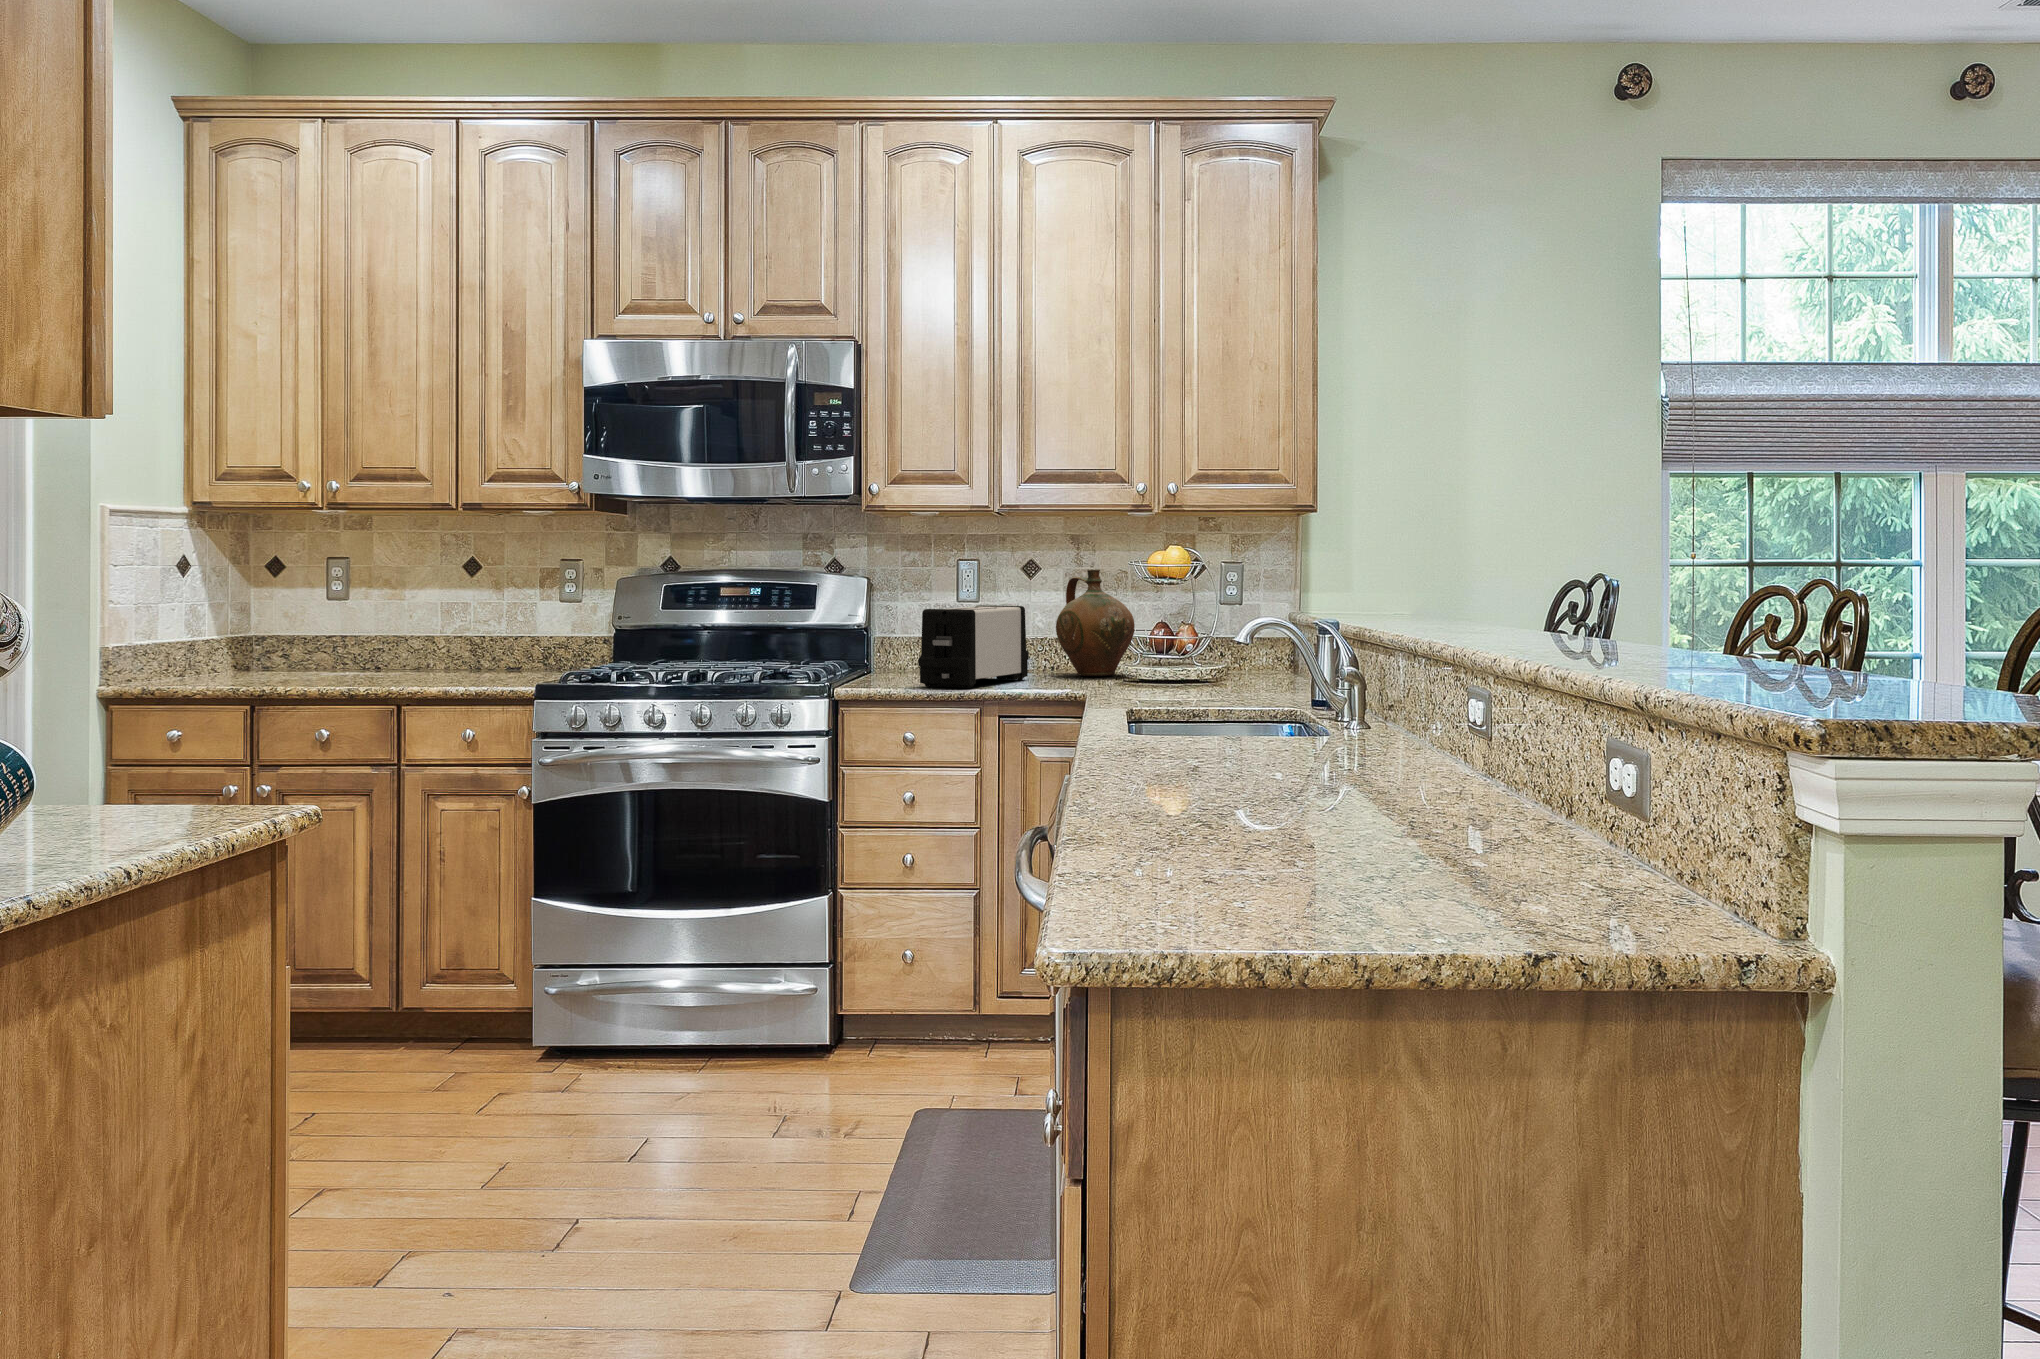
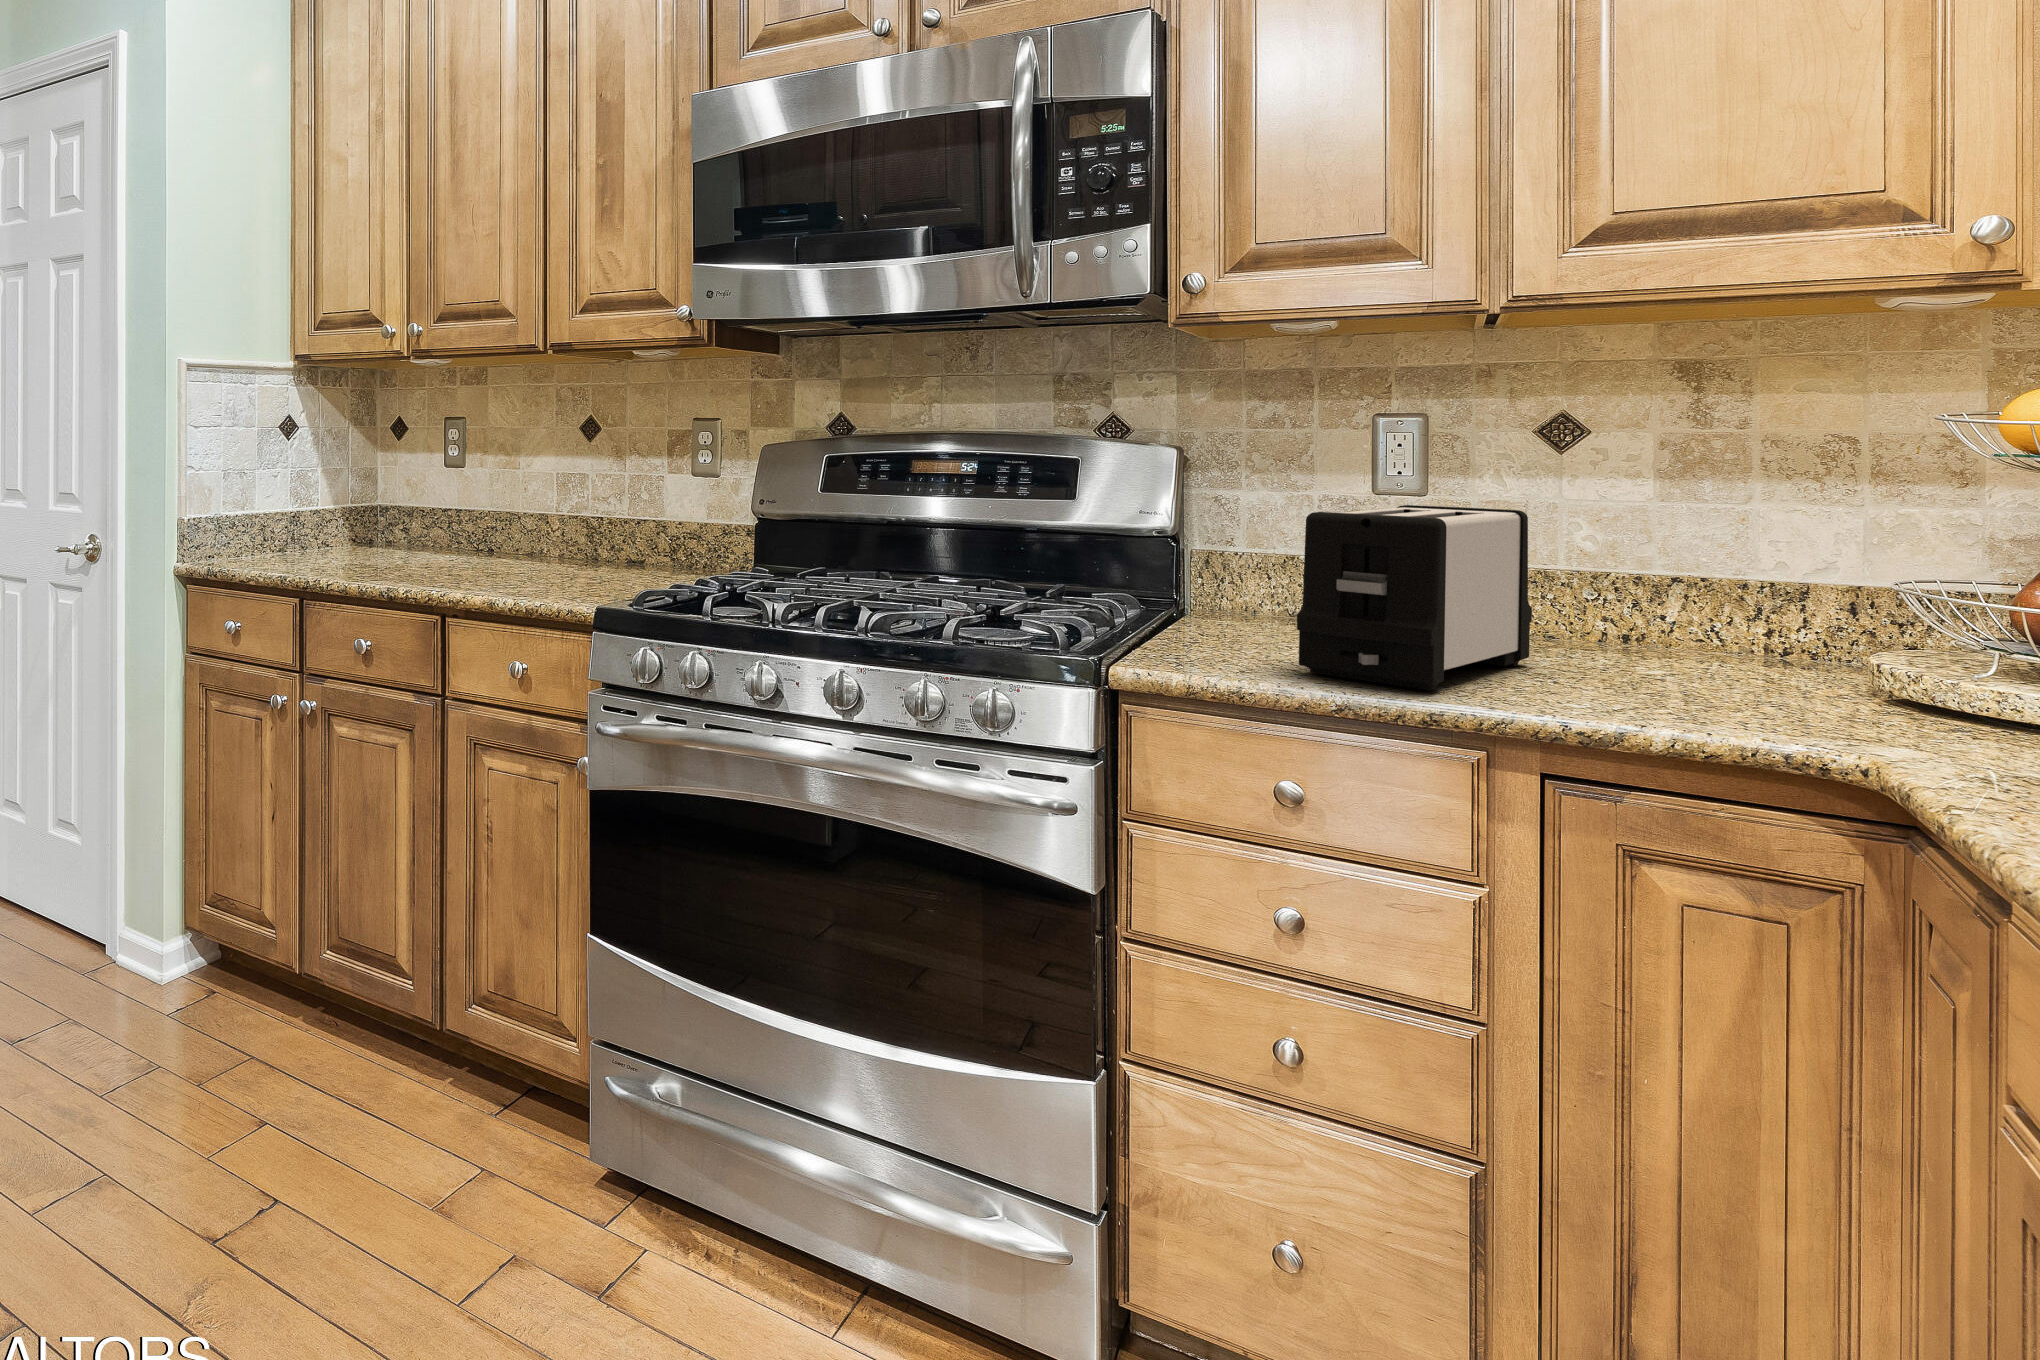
ceramic jug: present [1056,569,1135,676] -> none [1578,436,1796,666]

